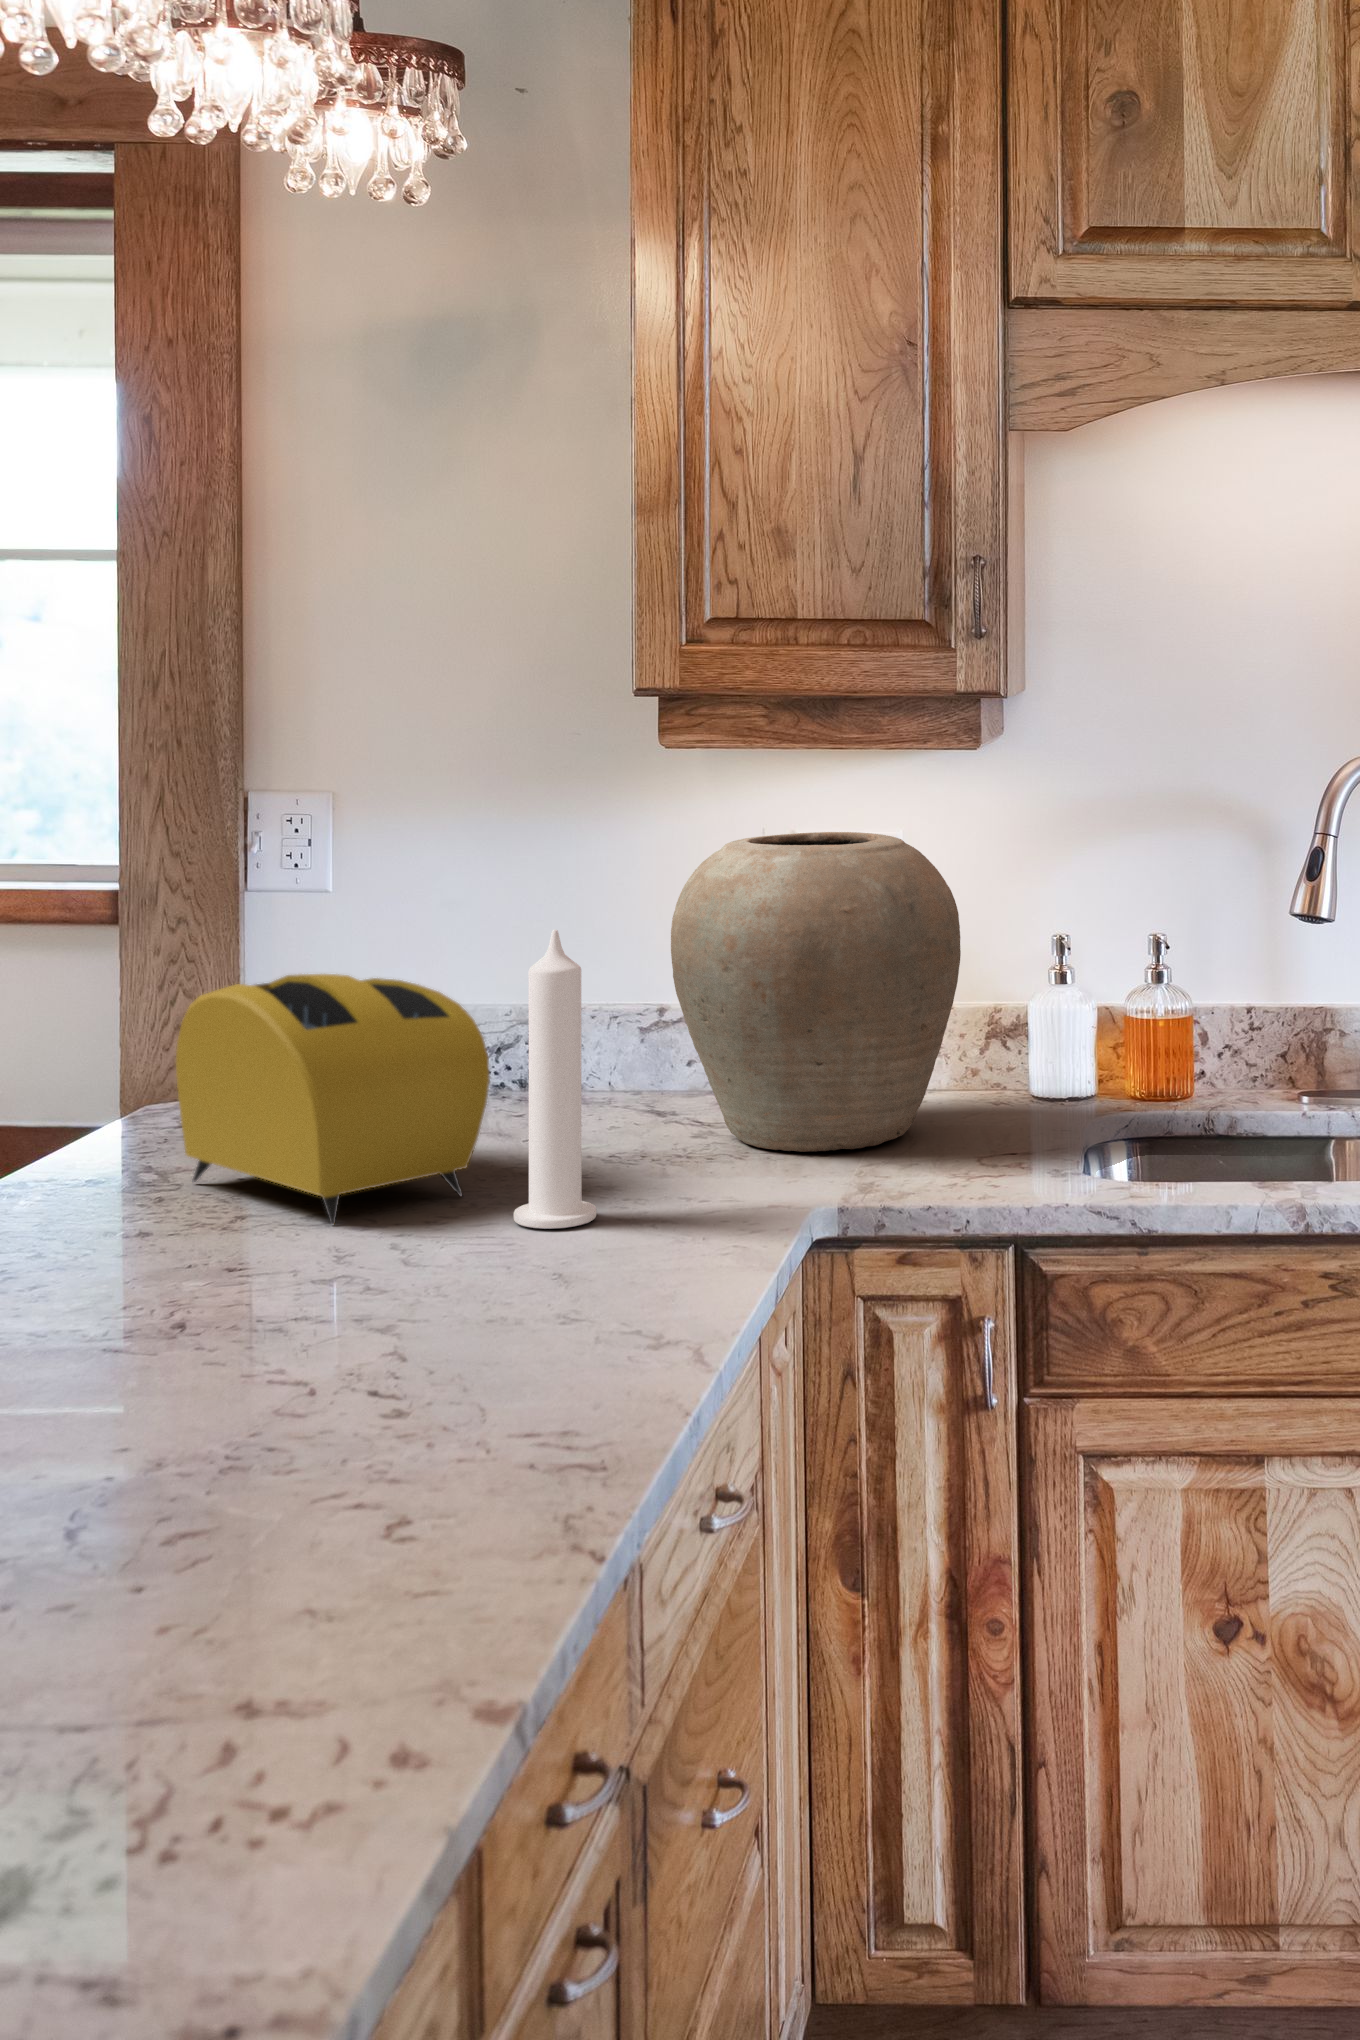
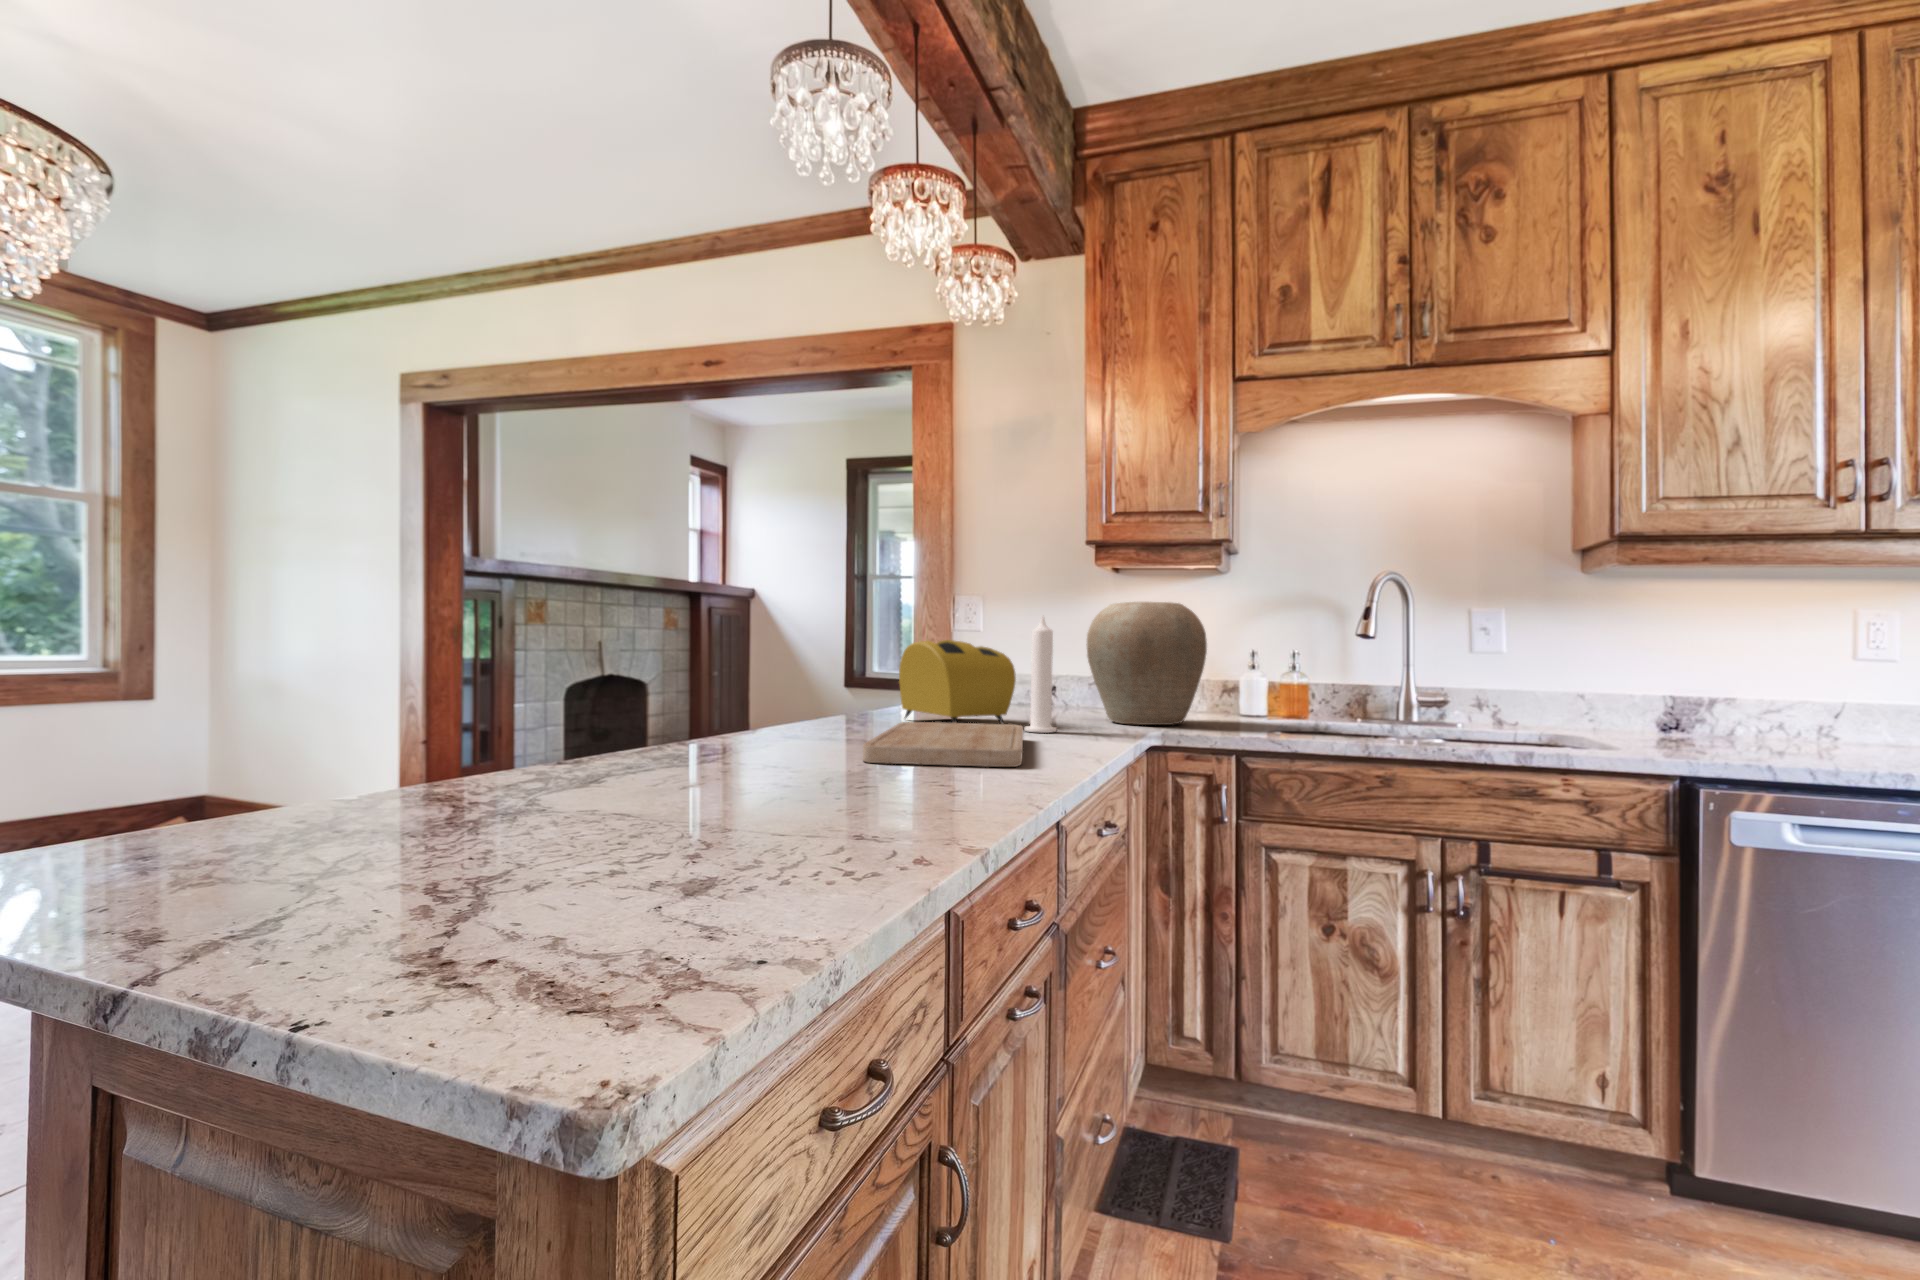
cutting board: none [104,1241,509,1468] -> present [862,722,1023,767]

